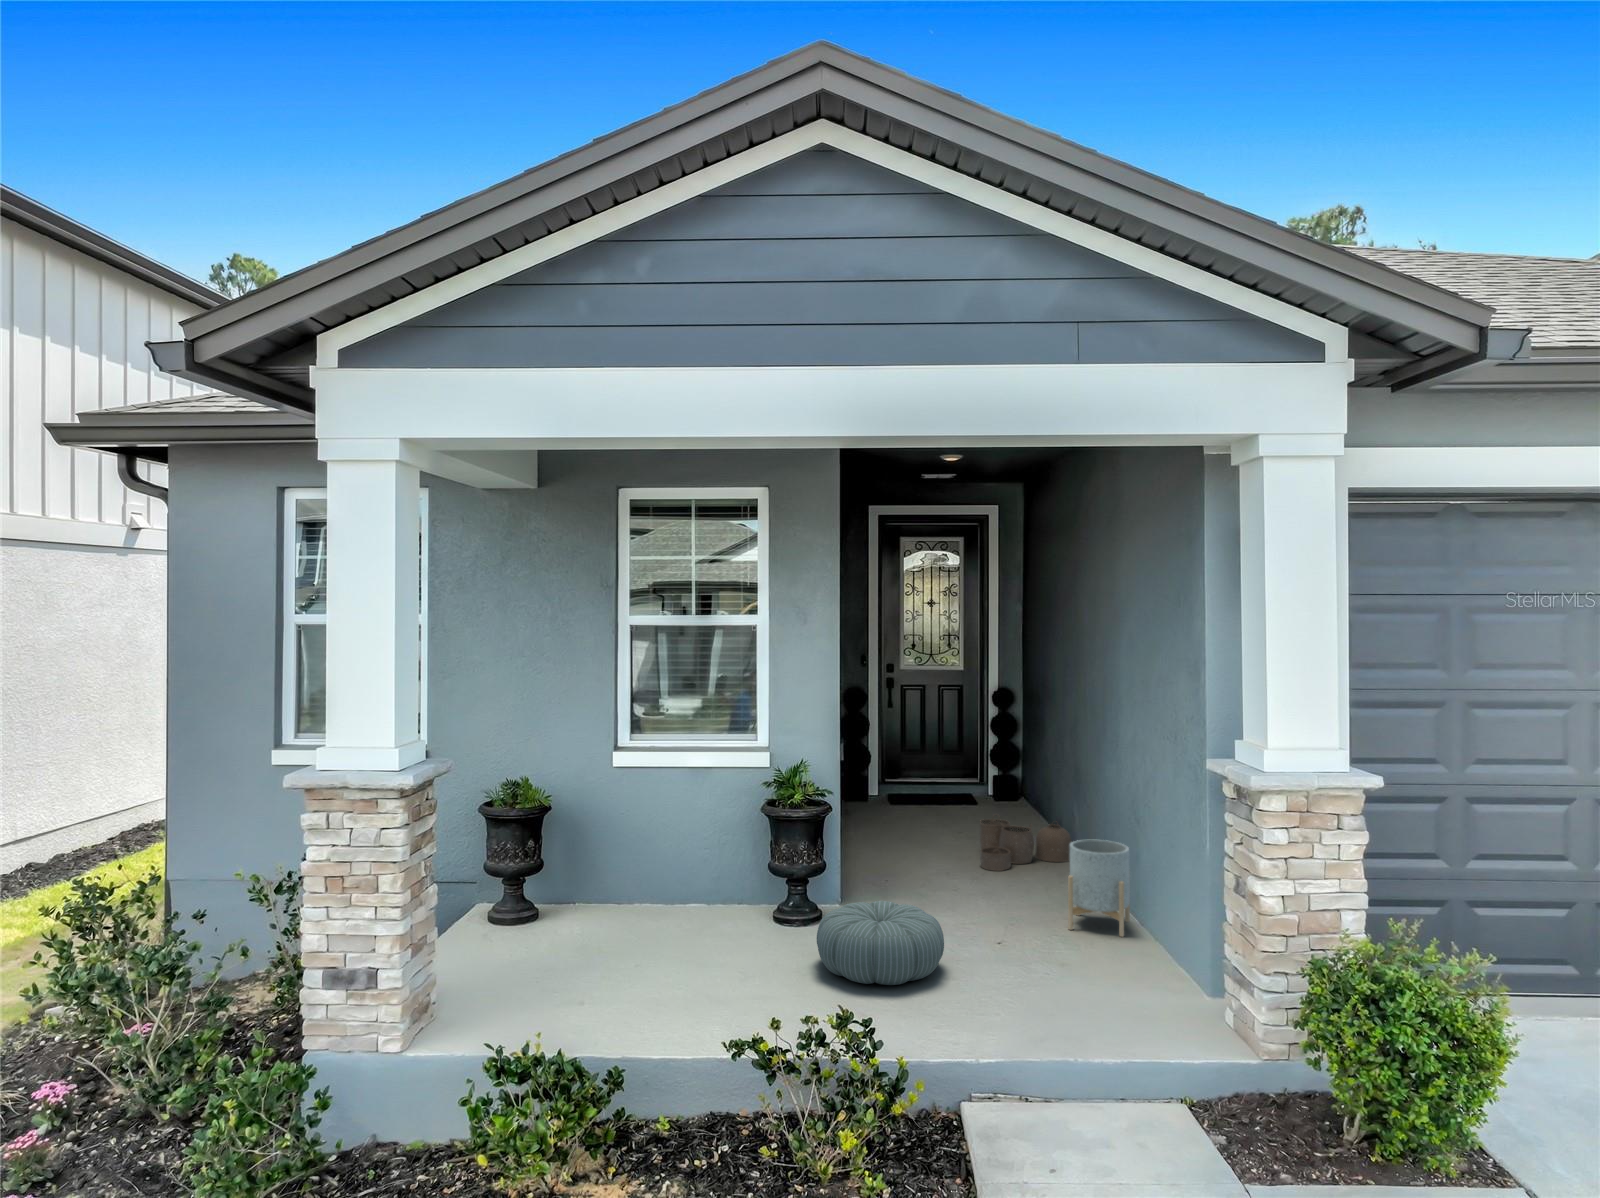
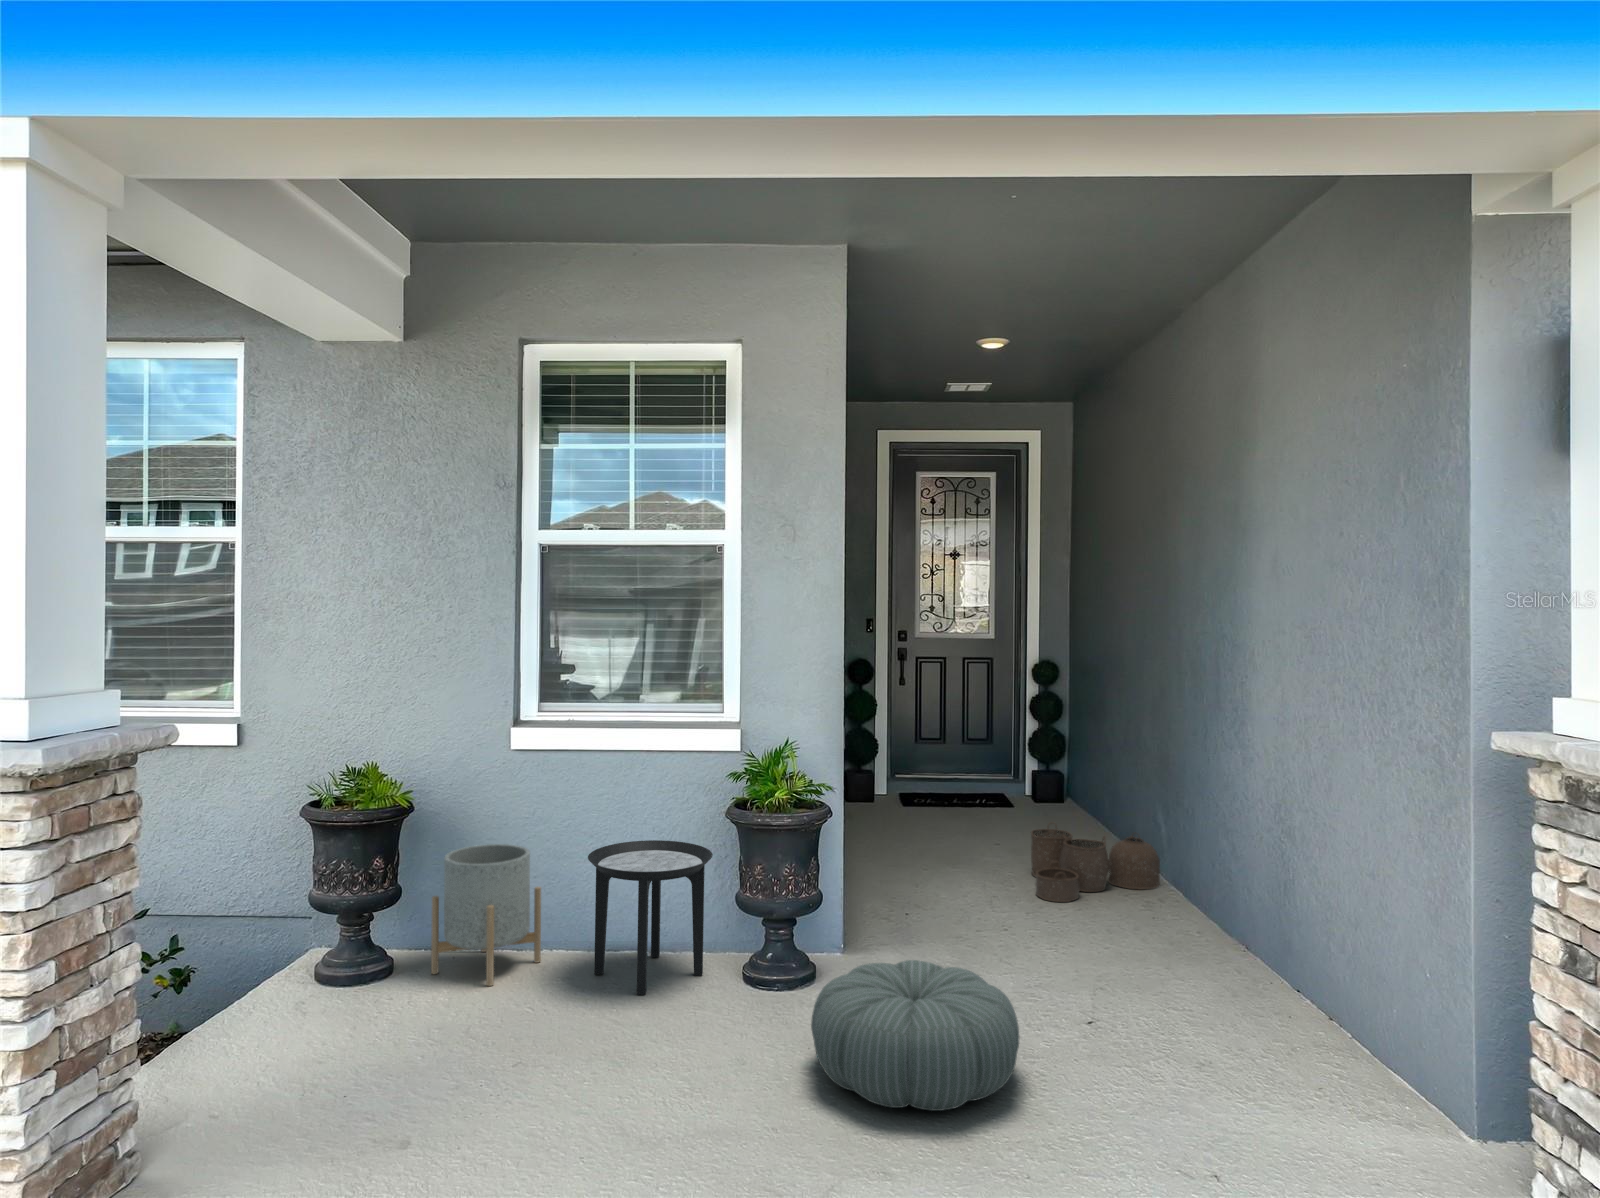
side table: none [669,828,751,928] -> present [588,840,713,995]
planter: present [1068,840,1130,937] -> present [431,844,541,986]

